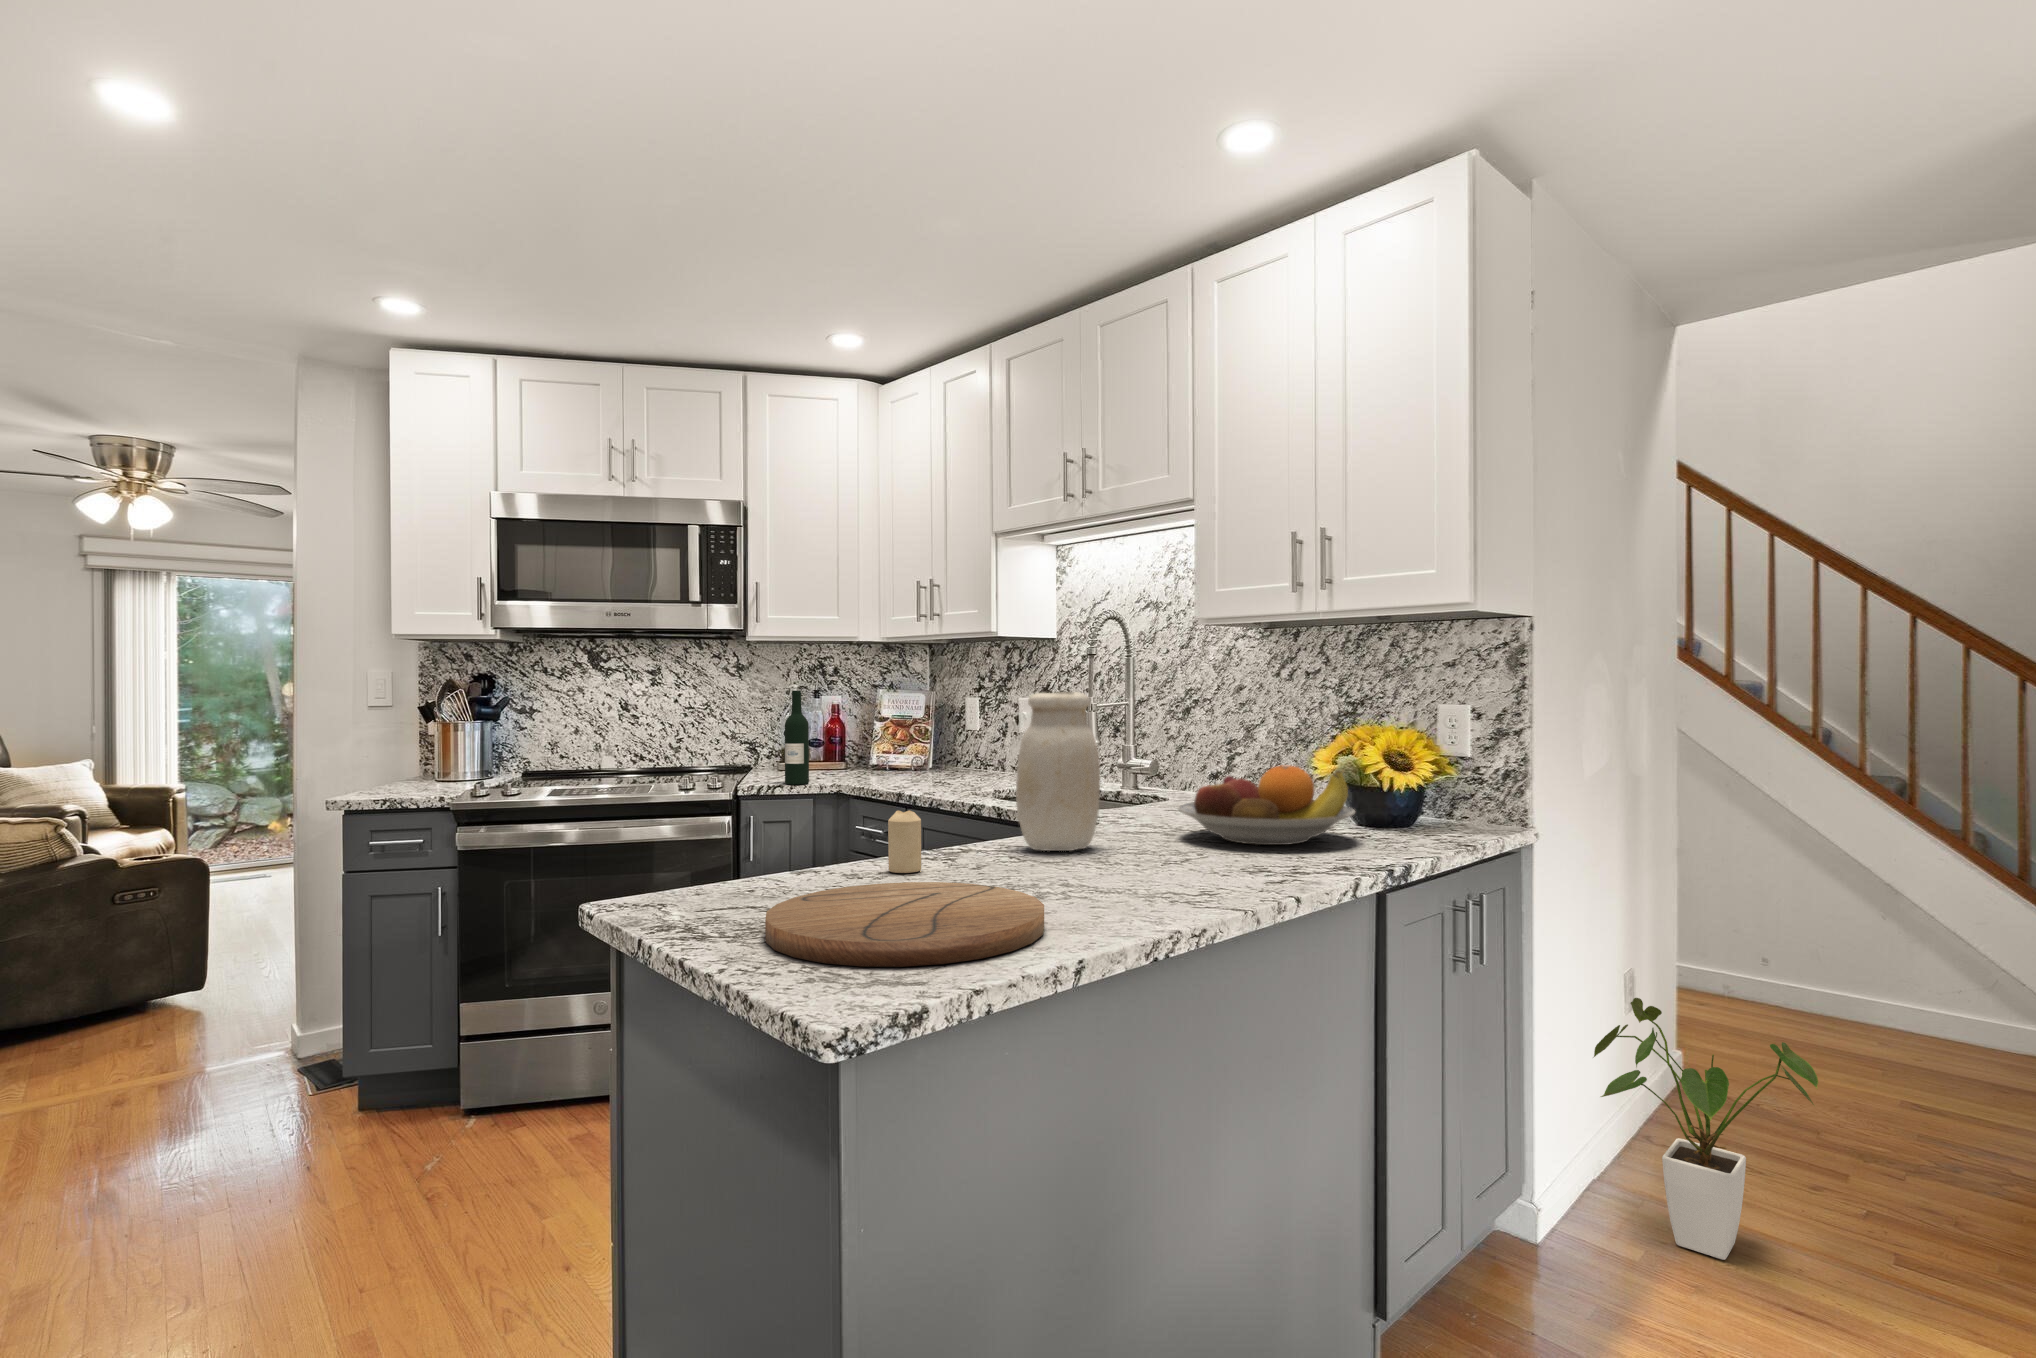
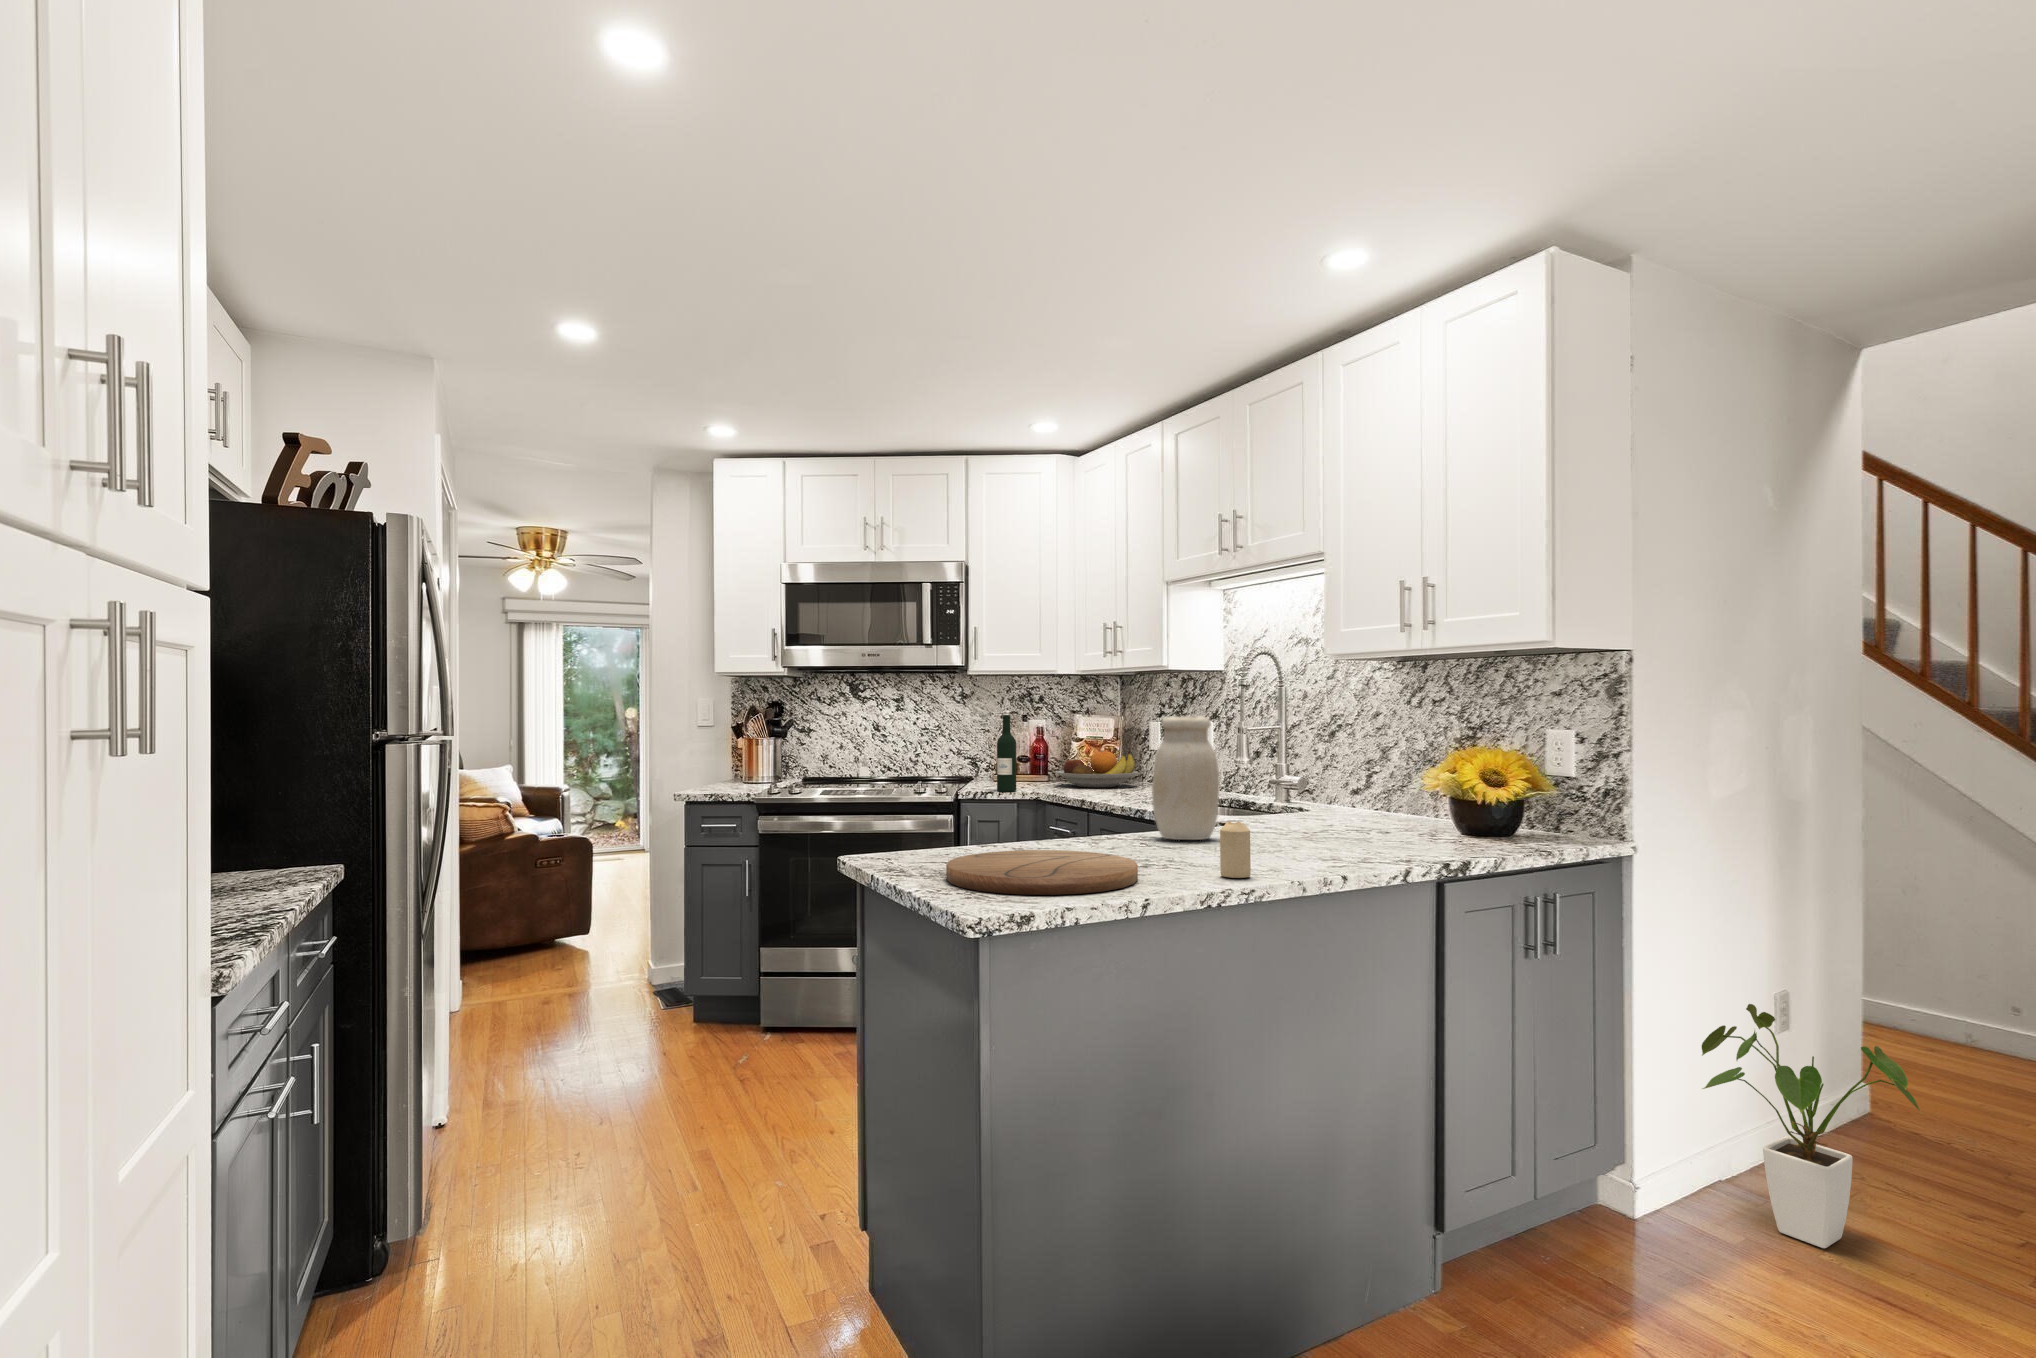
fruit bowl: present [1178,766,1355,845] -> present [1055,751,1138,788]
candle: present [888,810,921,873] -> present [1220,822,1251,878]

